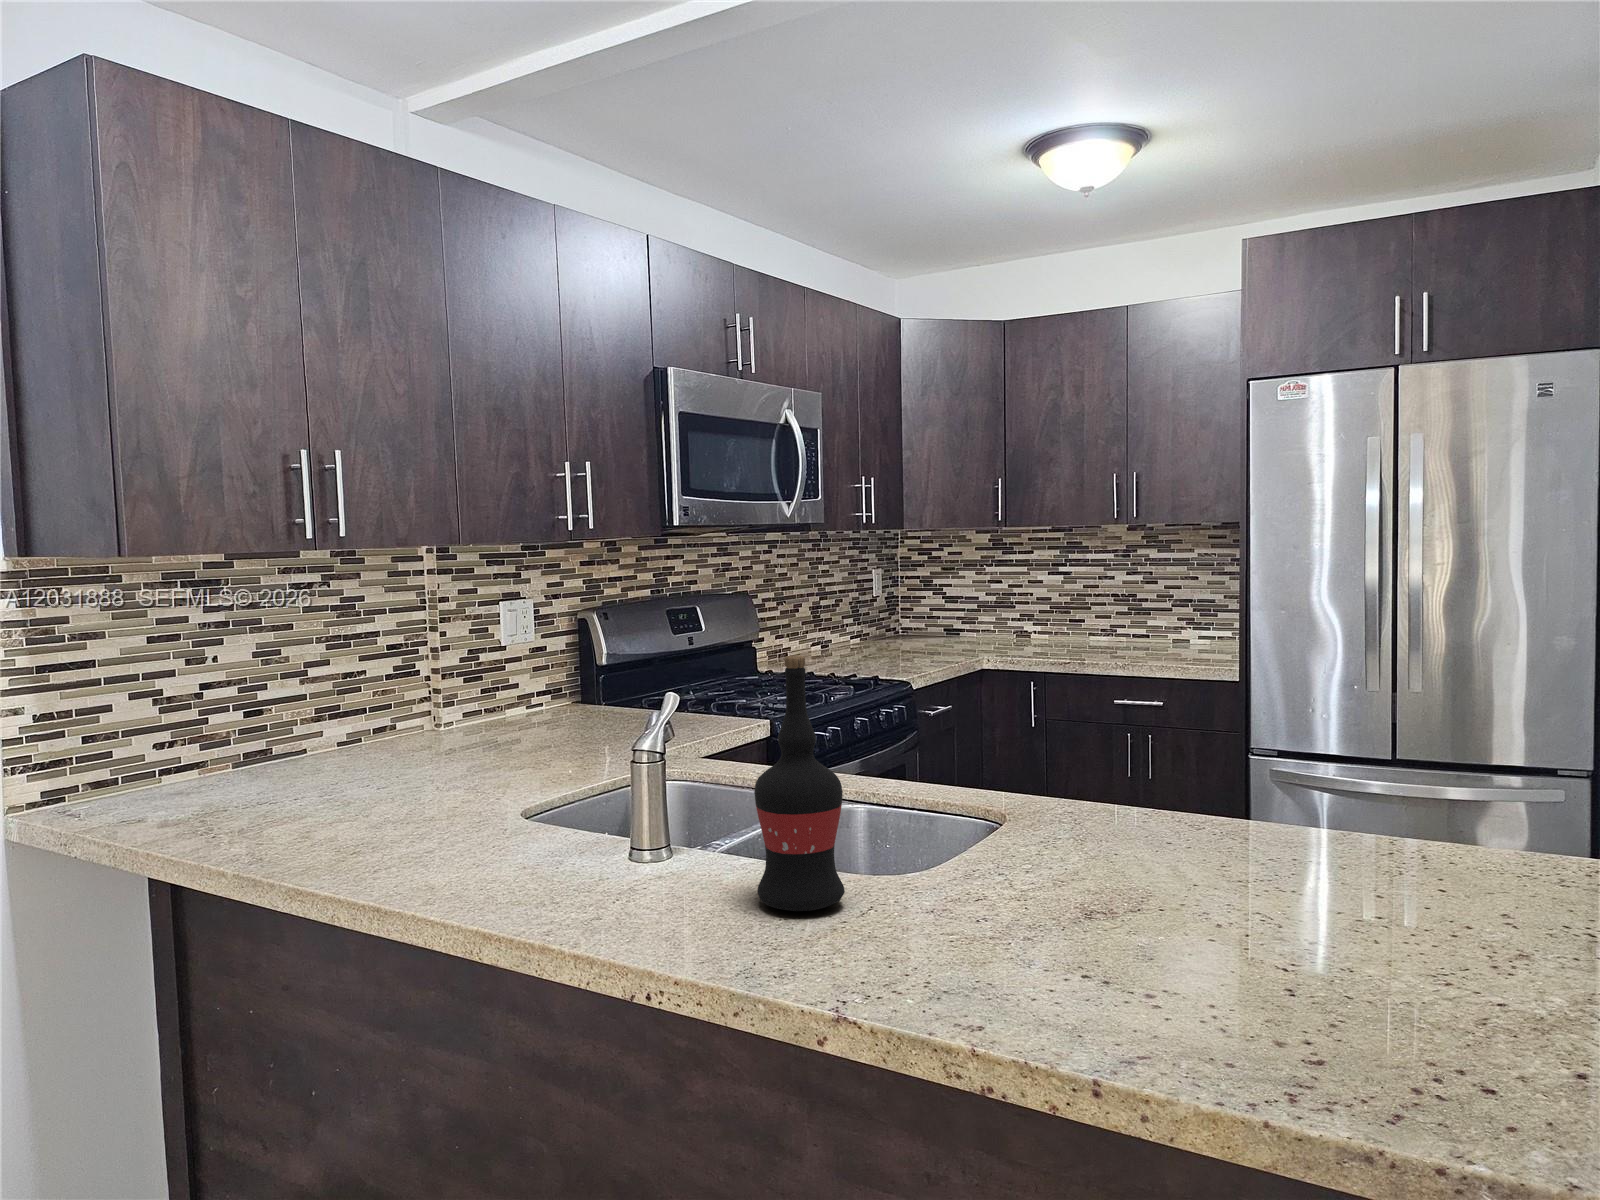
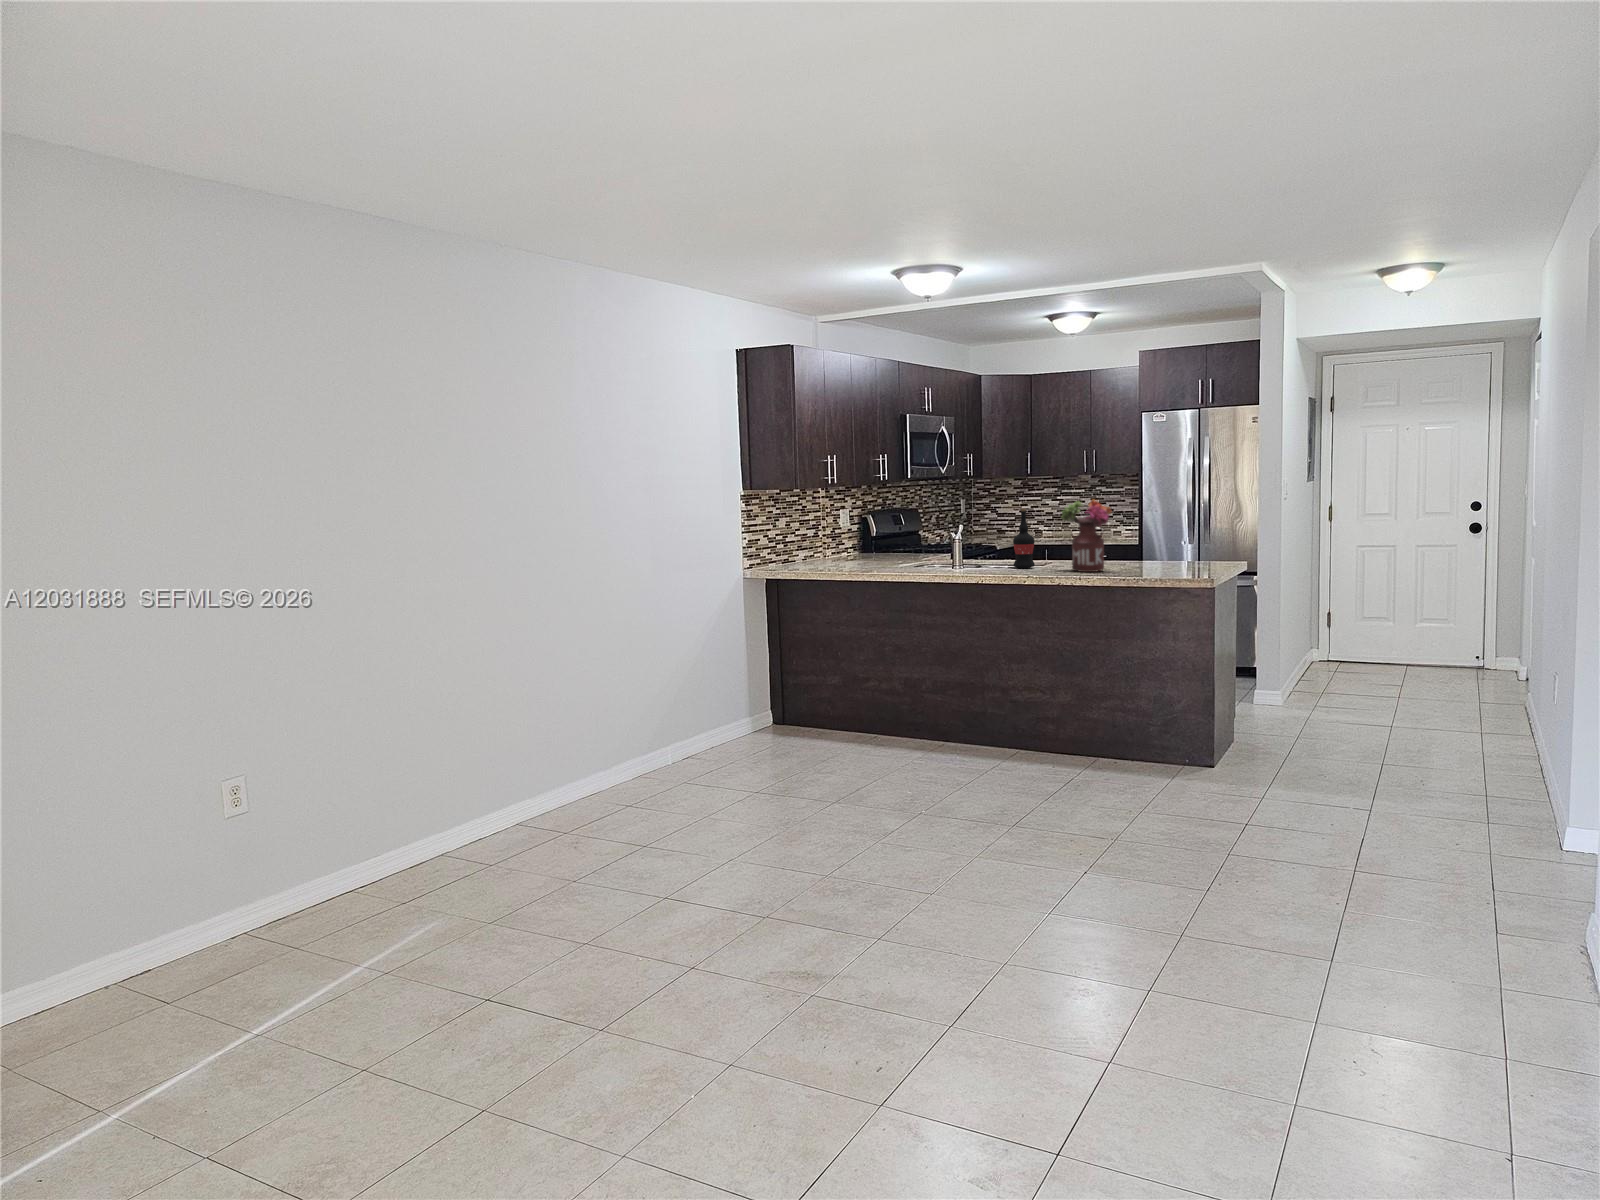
flower arrangement: none [926,629,1177,995] -> present [1062,499,1112,572]

